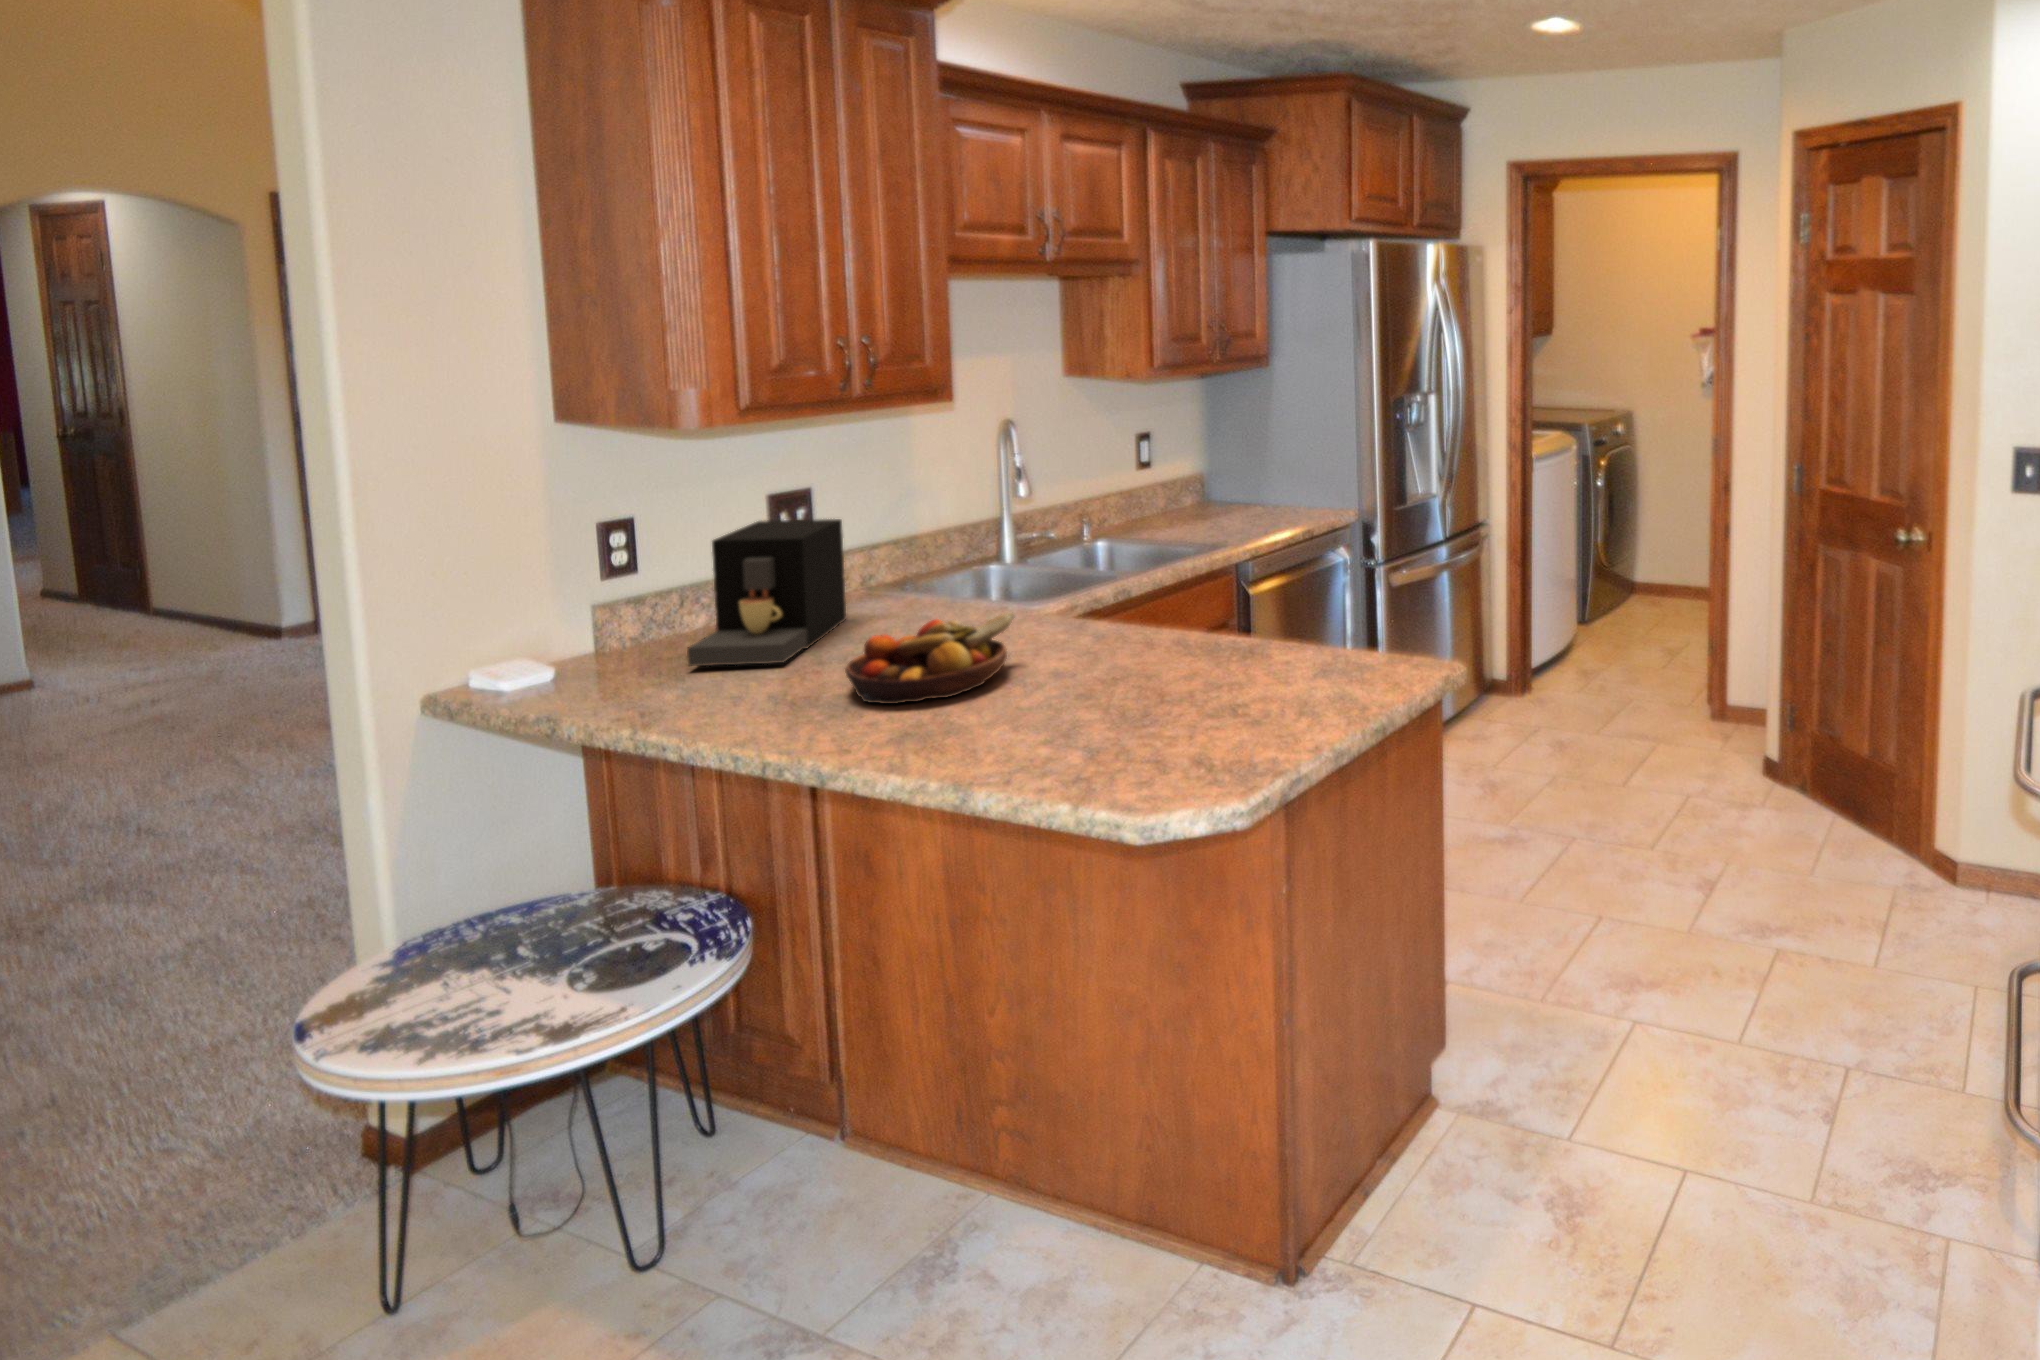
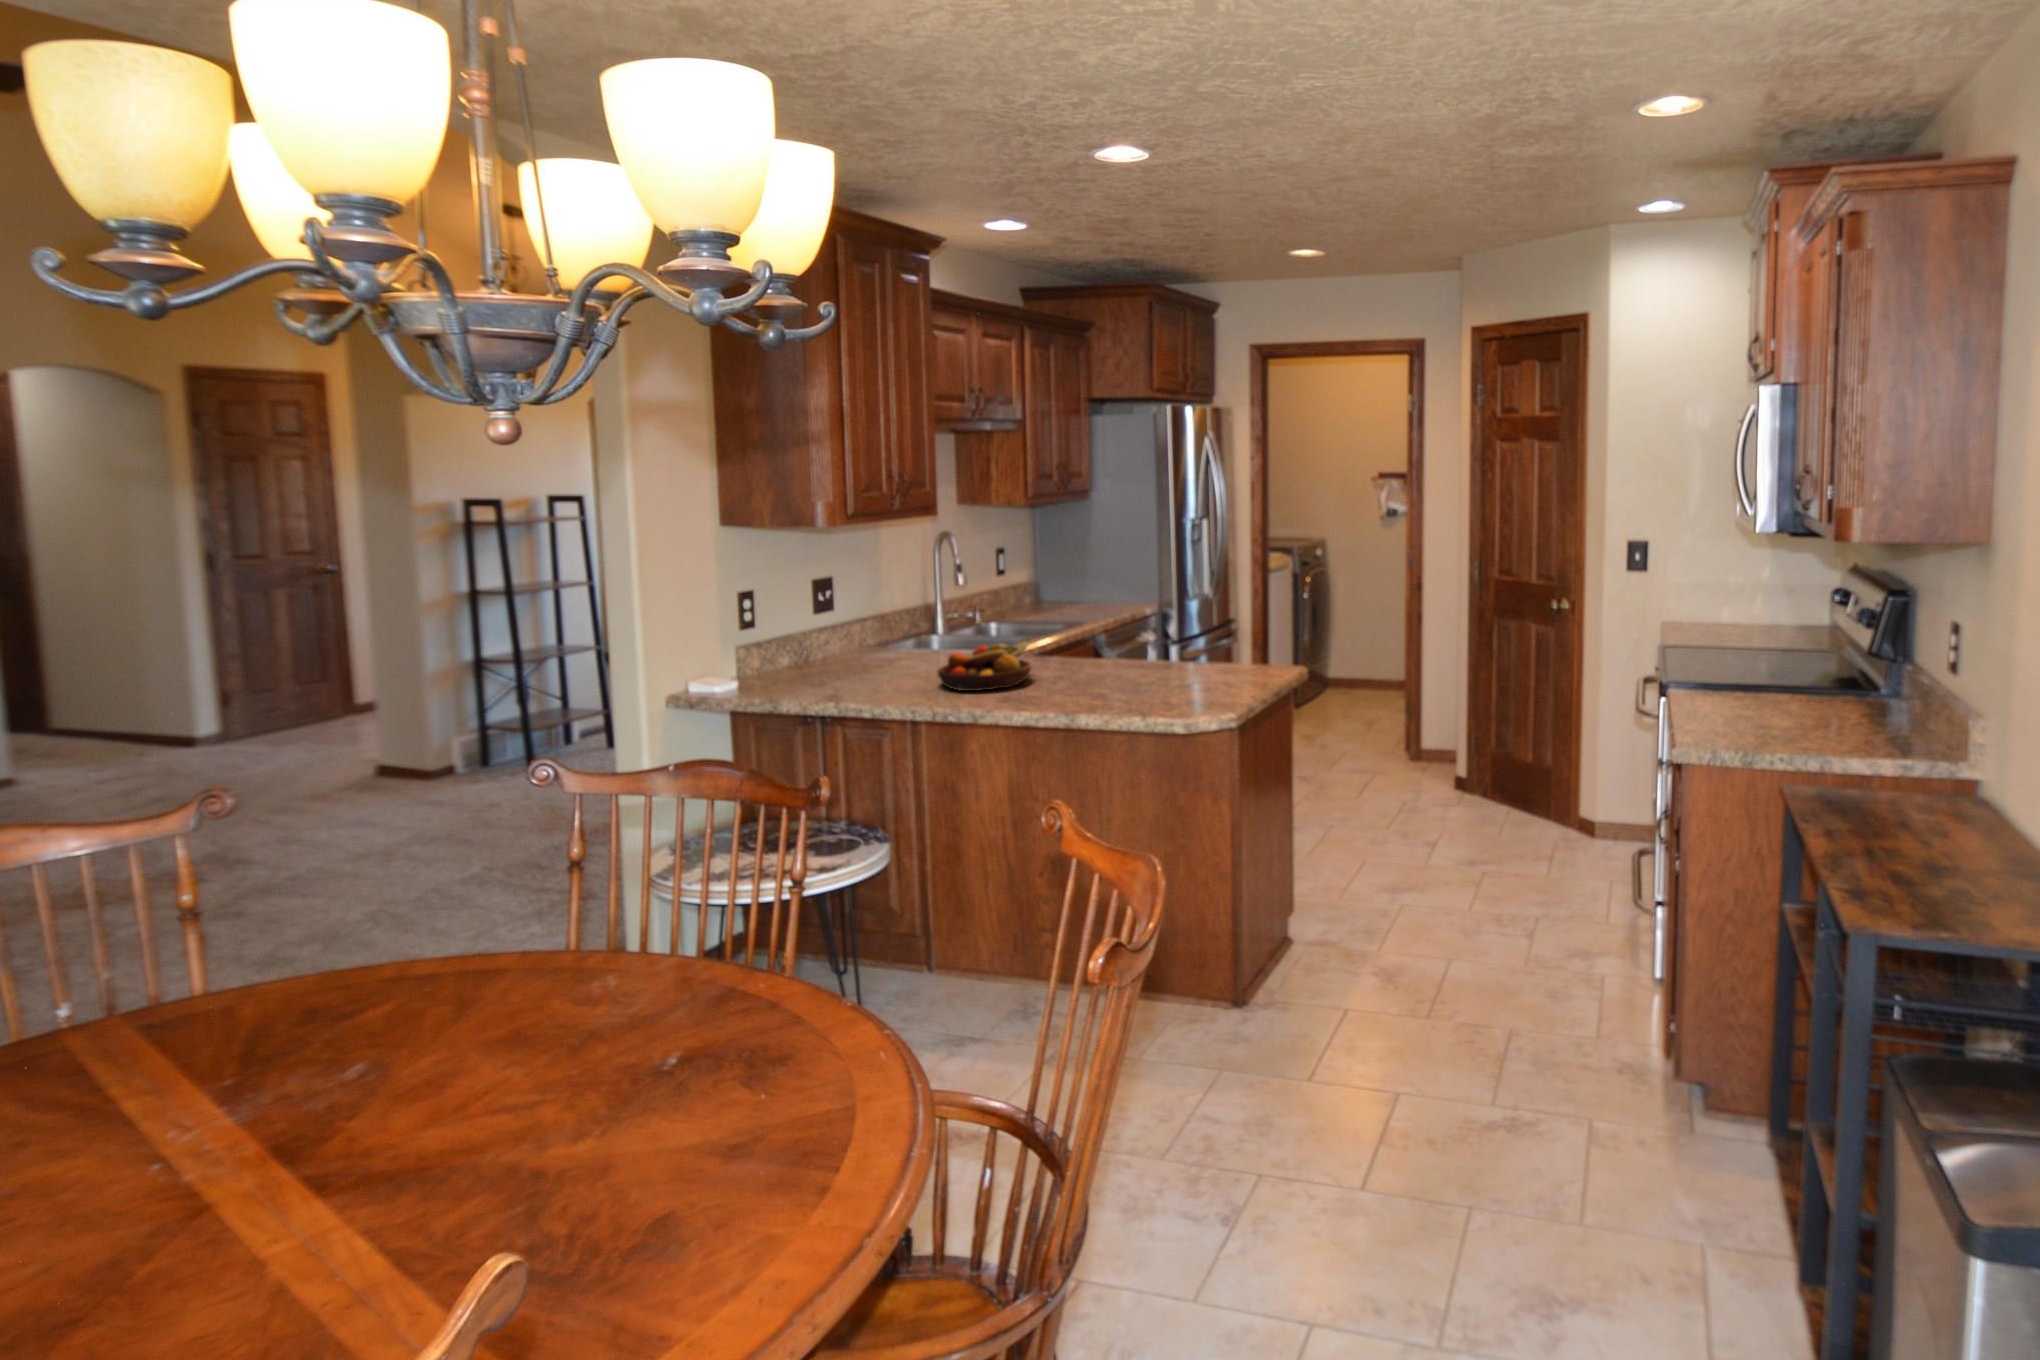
coffee maker: present [687,519,846,666] -> none [817,593,880,680]

